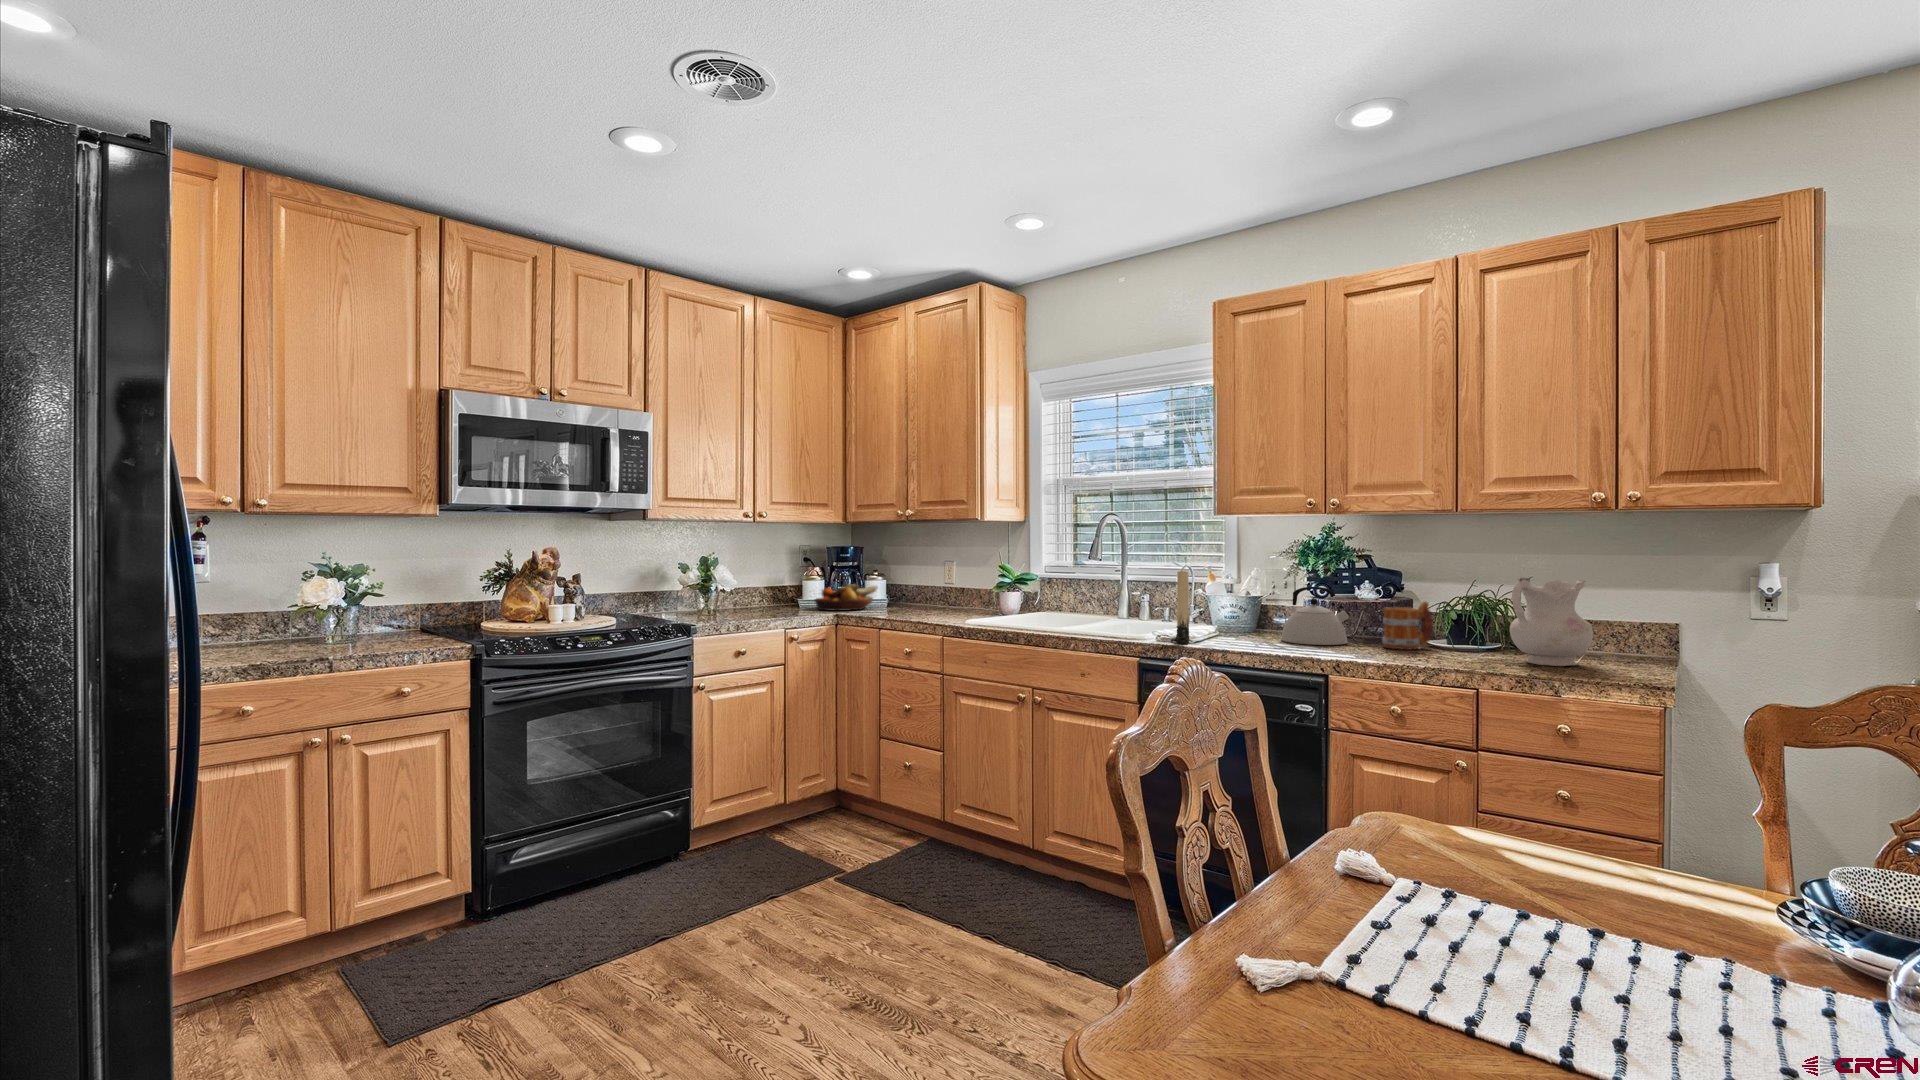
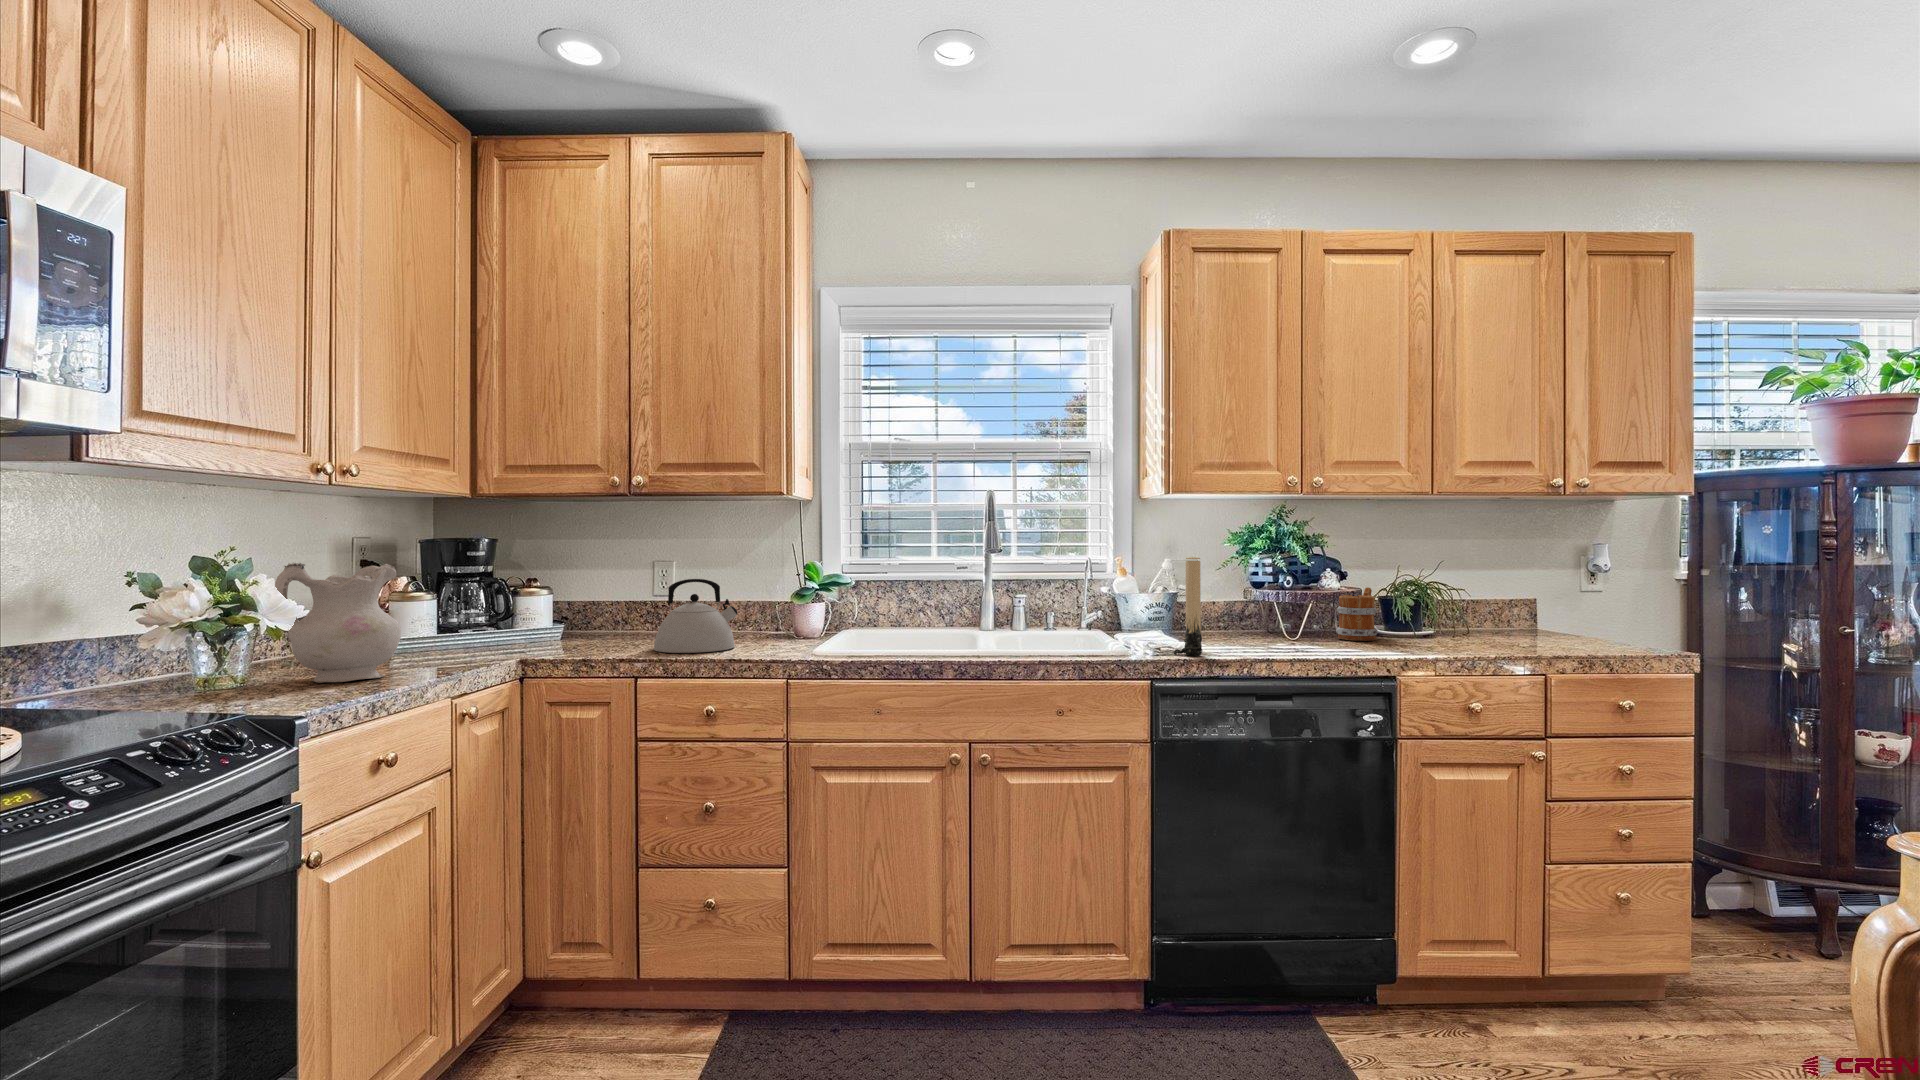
ceramic pitcher: present [1510,577,1593,666] -> present [275,563,401,683]
fruit bowl: present [815,584,878,611] -> none [434,603,553,655]
kettle: present [1281,587,1350,645] -> present [654,579,737,653]

